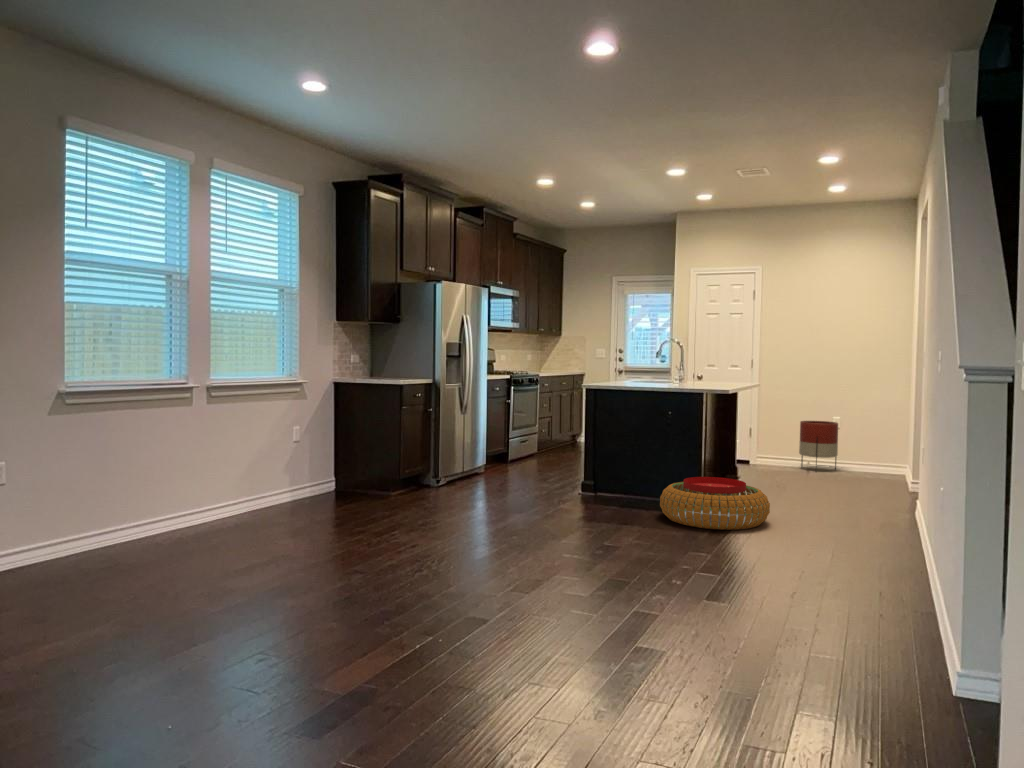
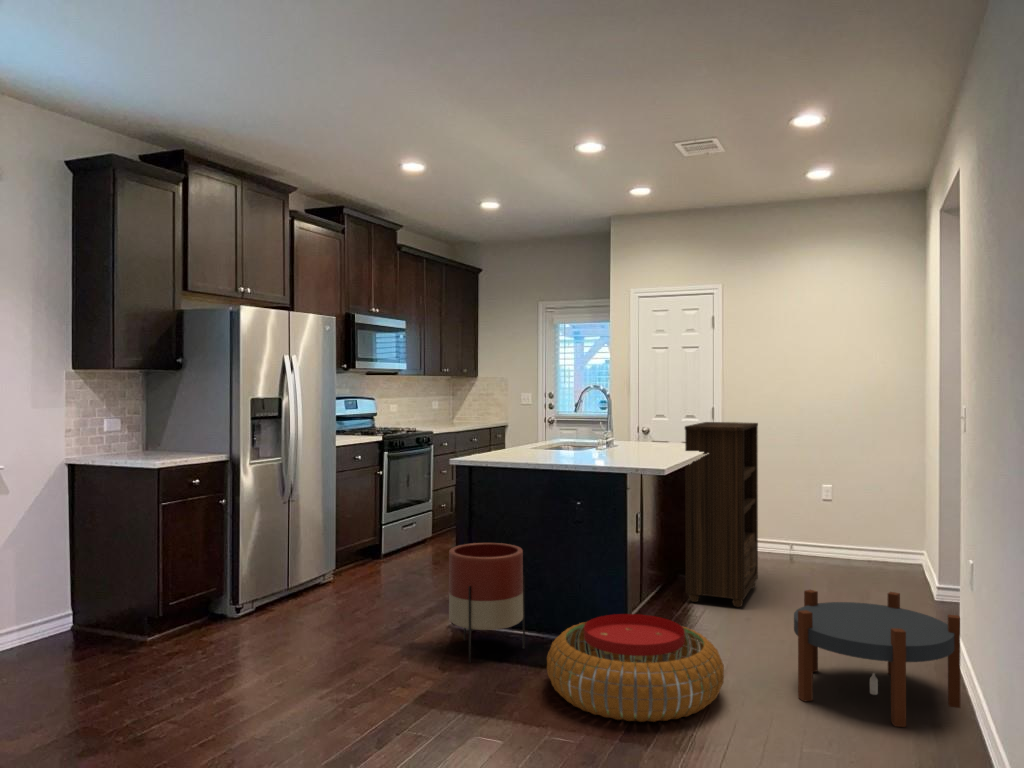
bookshelf: none [736,366,788,490] -> present [685,422,758,607]
planter: present [799,421,838,470] -> present [449,543,525,662]
side table: none [813,465,915,535] -> present [794,590,960,727]

